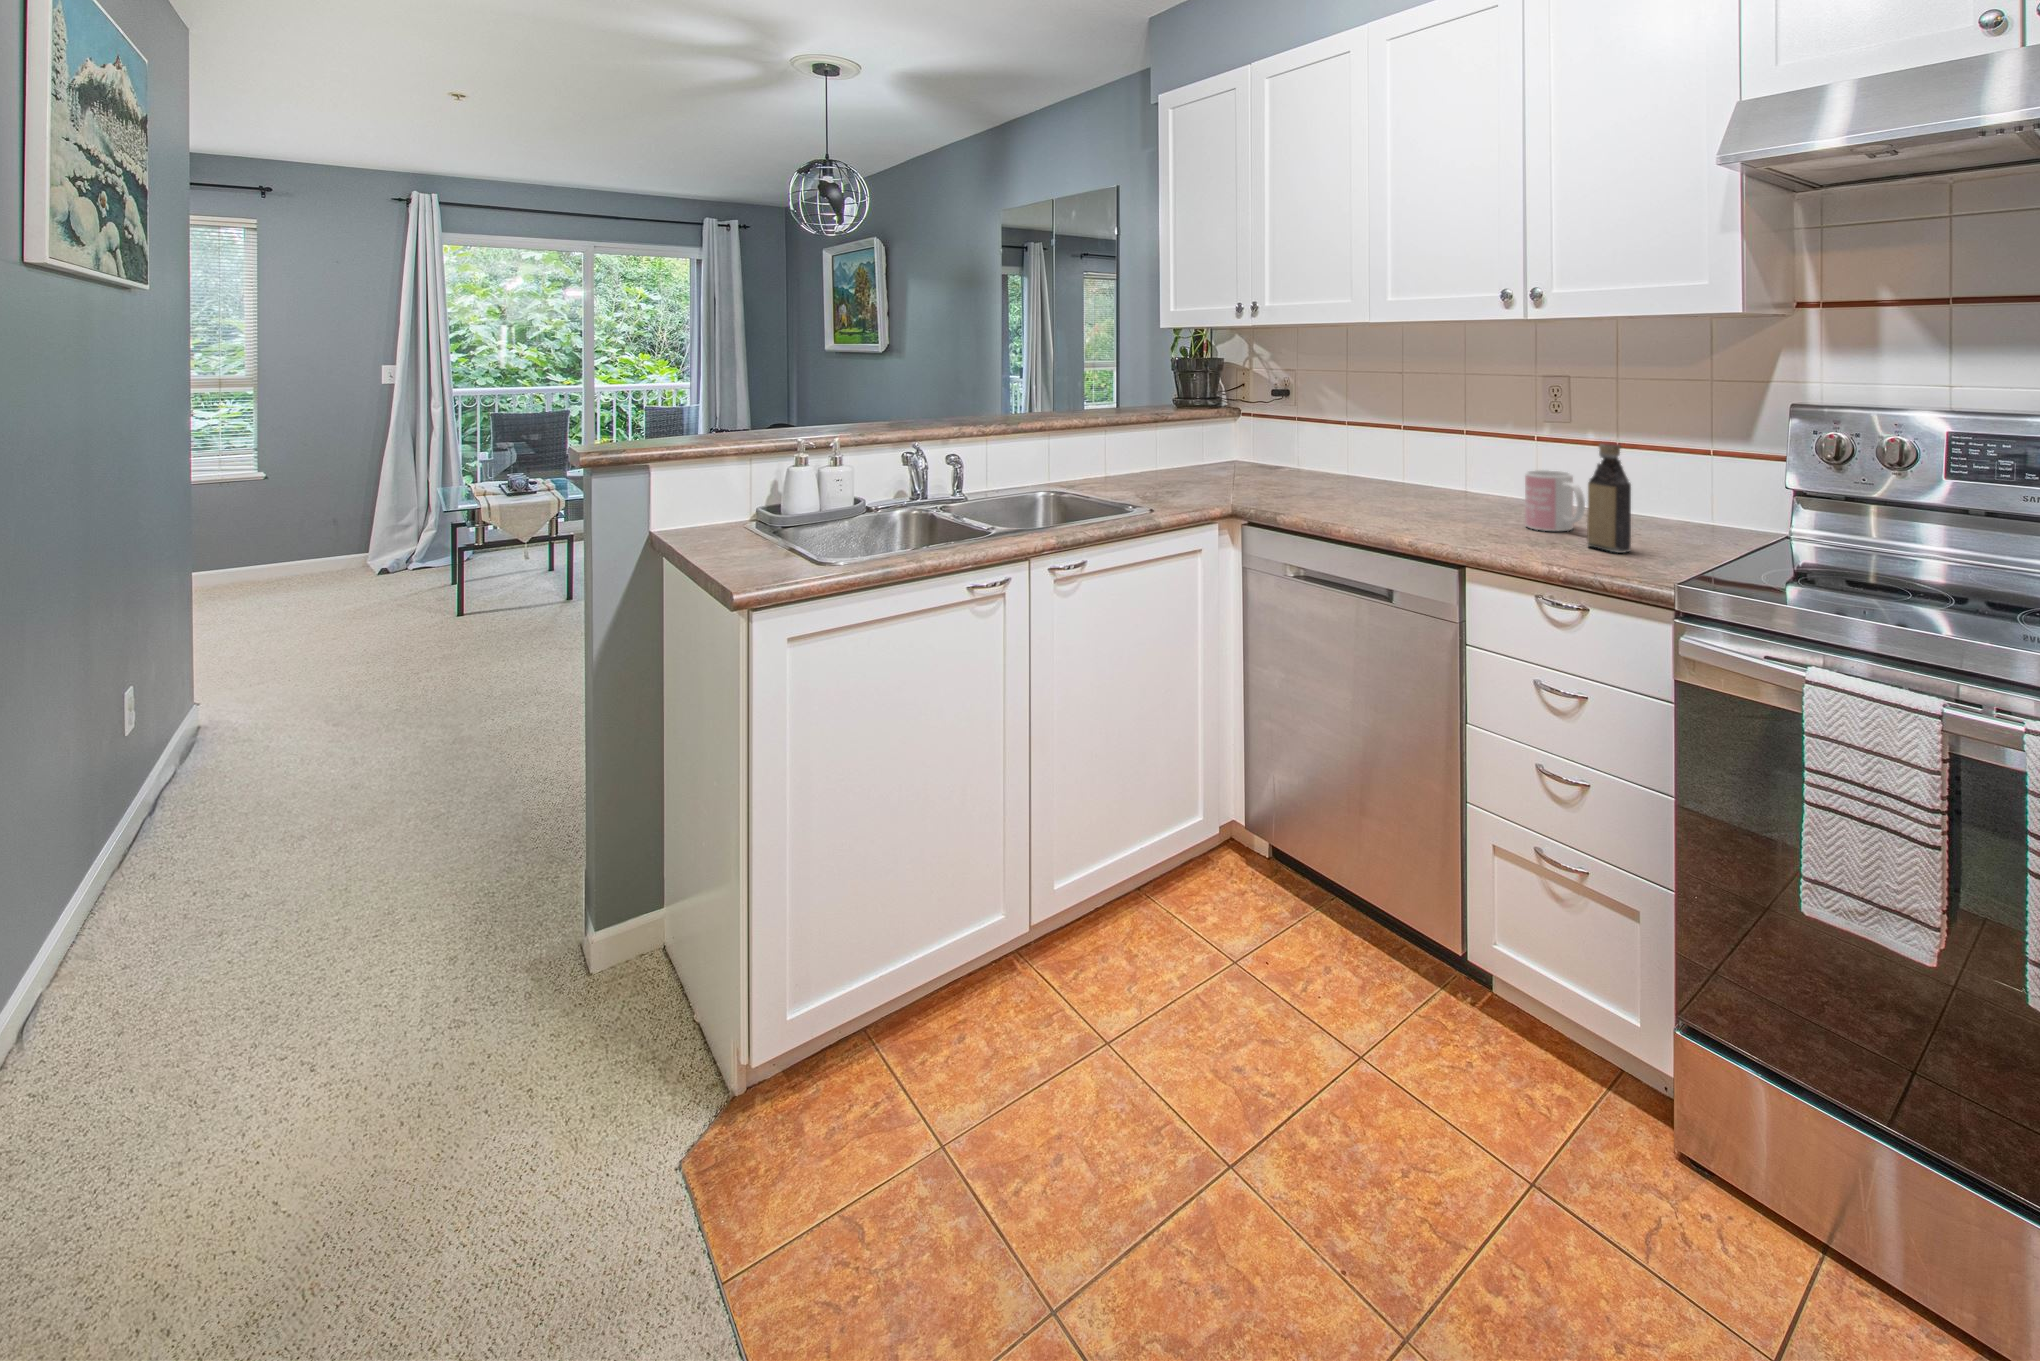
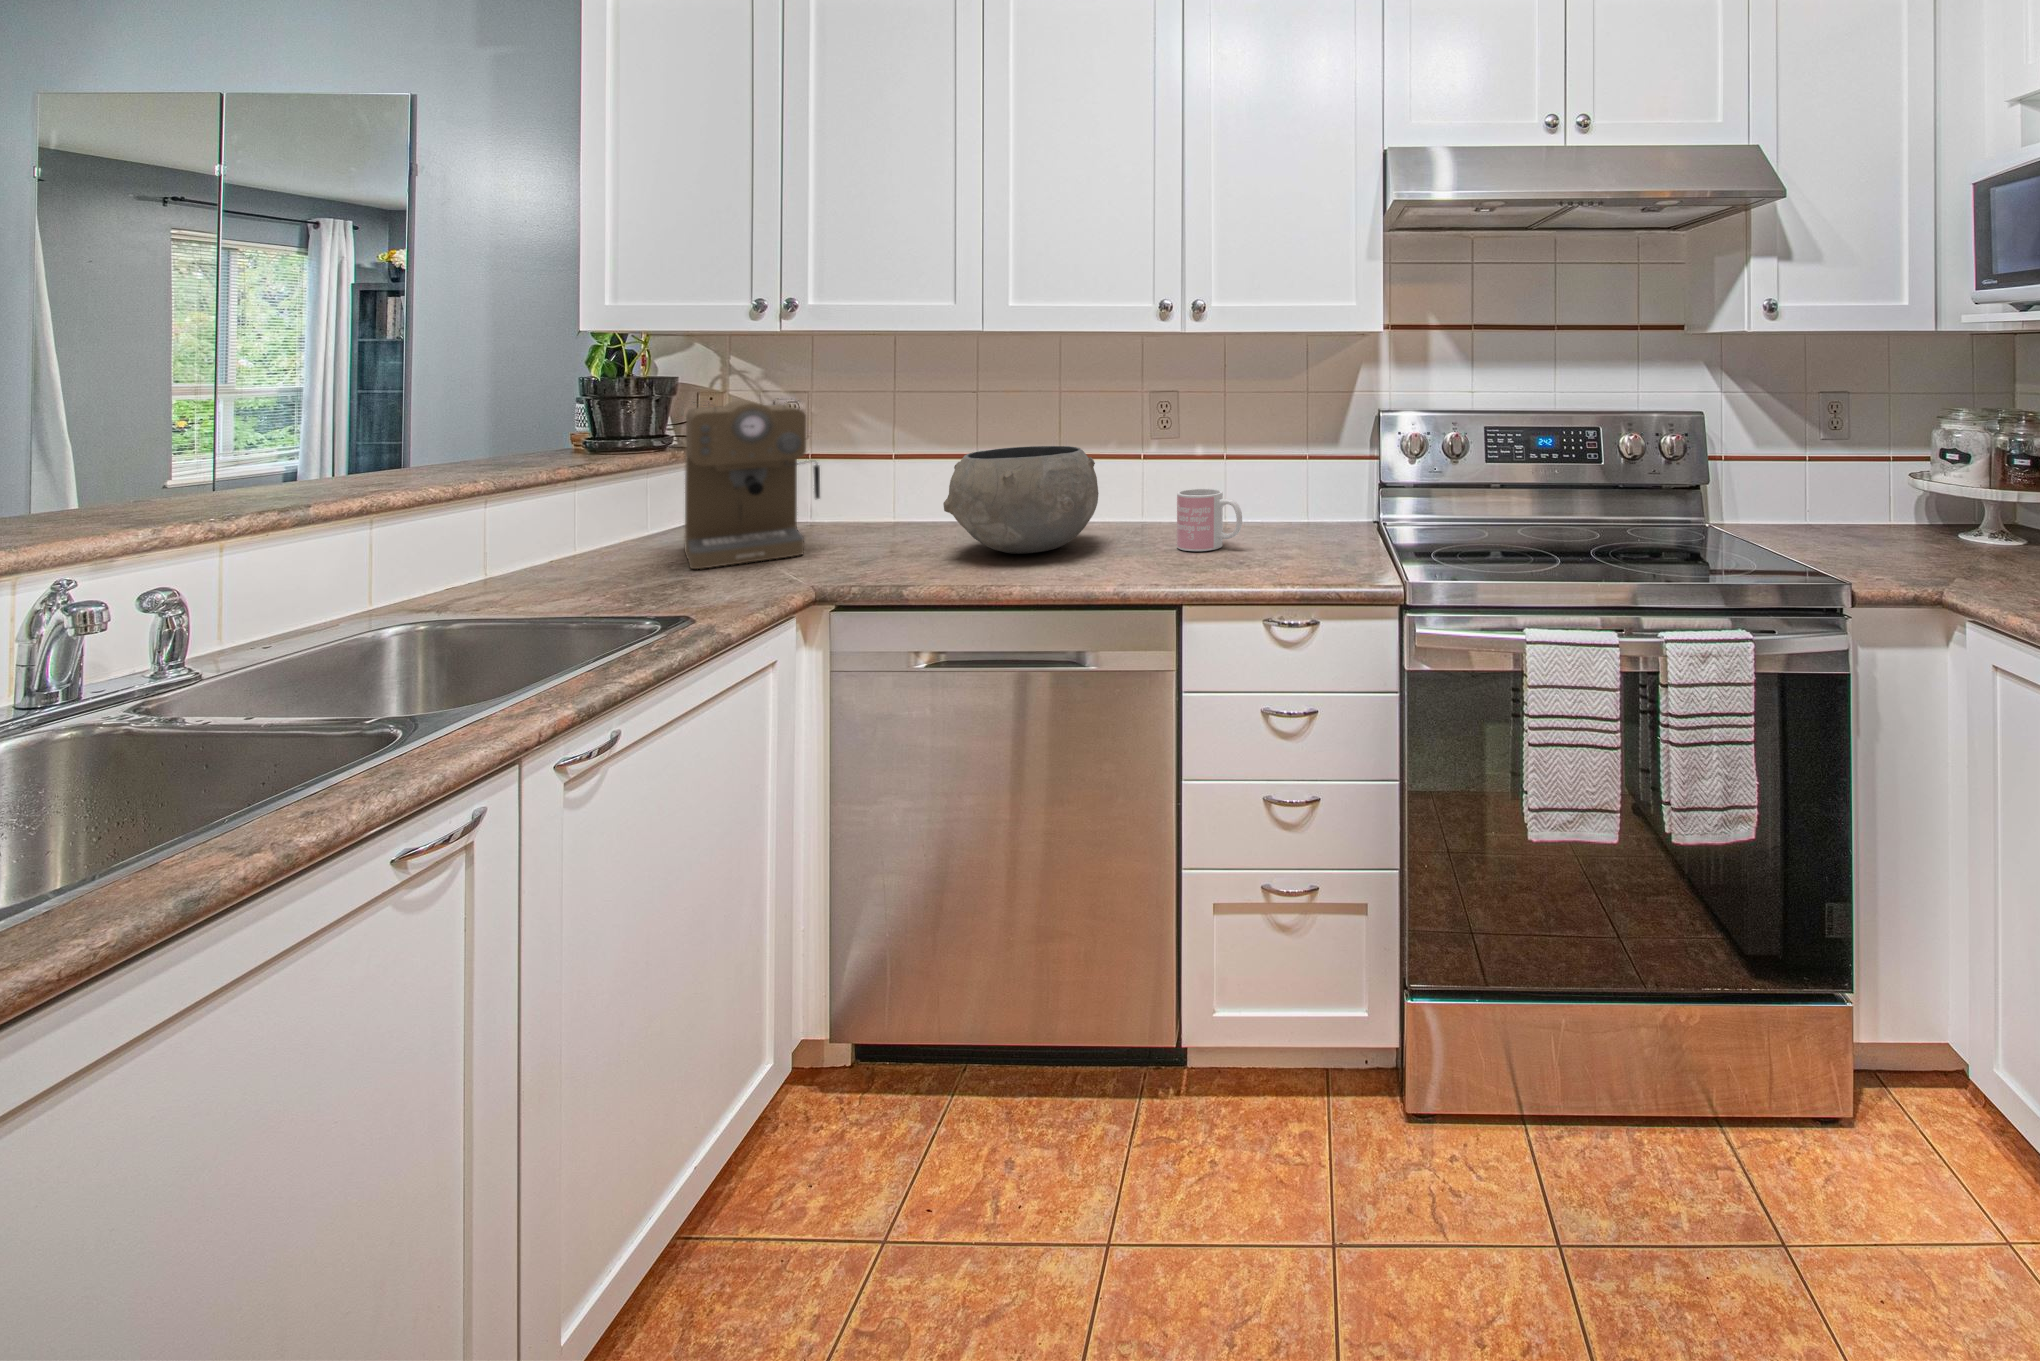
coffee maker: none [1193,371,1279,488] -> present [684,398,820,569]
ceramic bowl: none [1337,419,1471,509] -> present [943,446,1099,554]
bottle: present [1587,442,1631,553] -> none [1263,456,1304,561]

